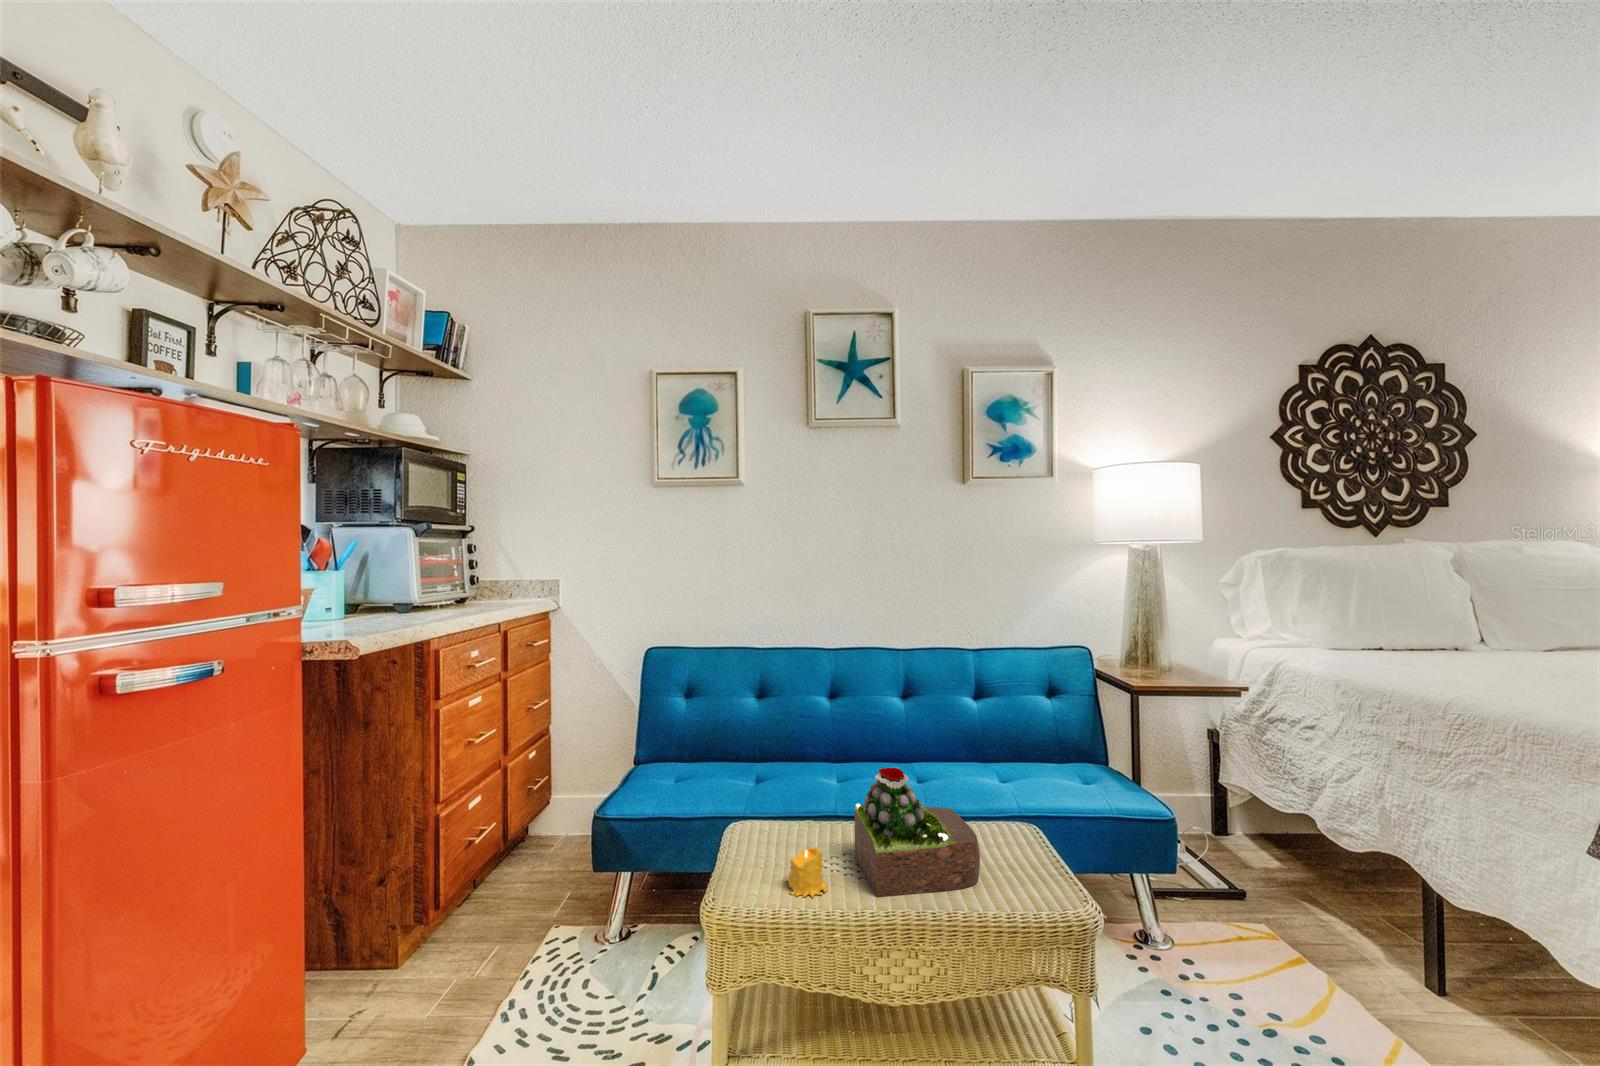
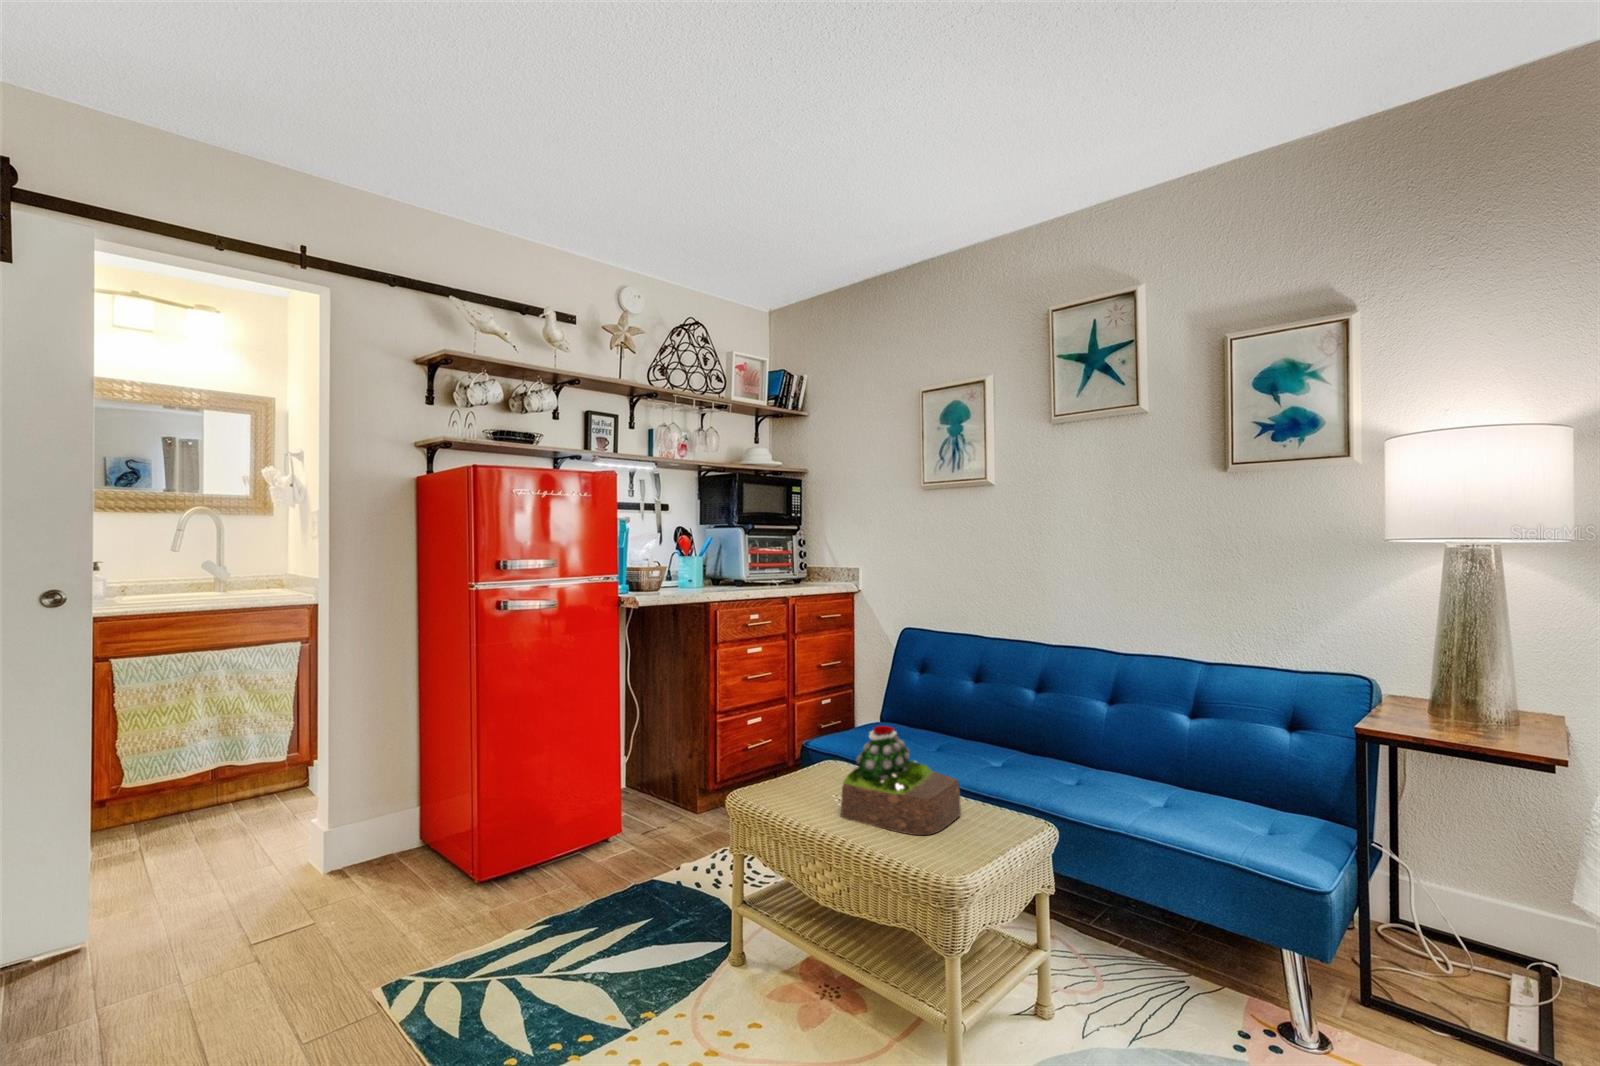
candle: present [786,847,827,897] -> none [795,769,826,805]

